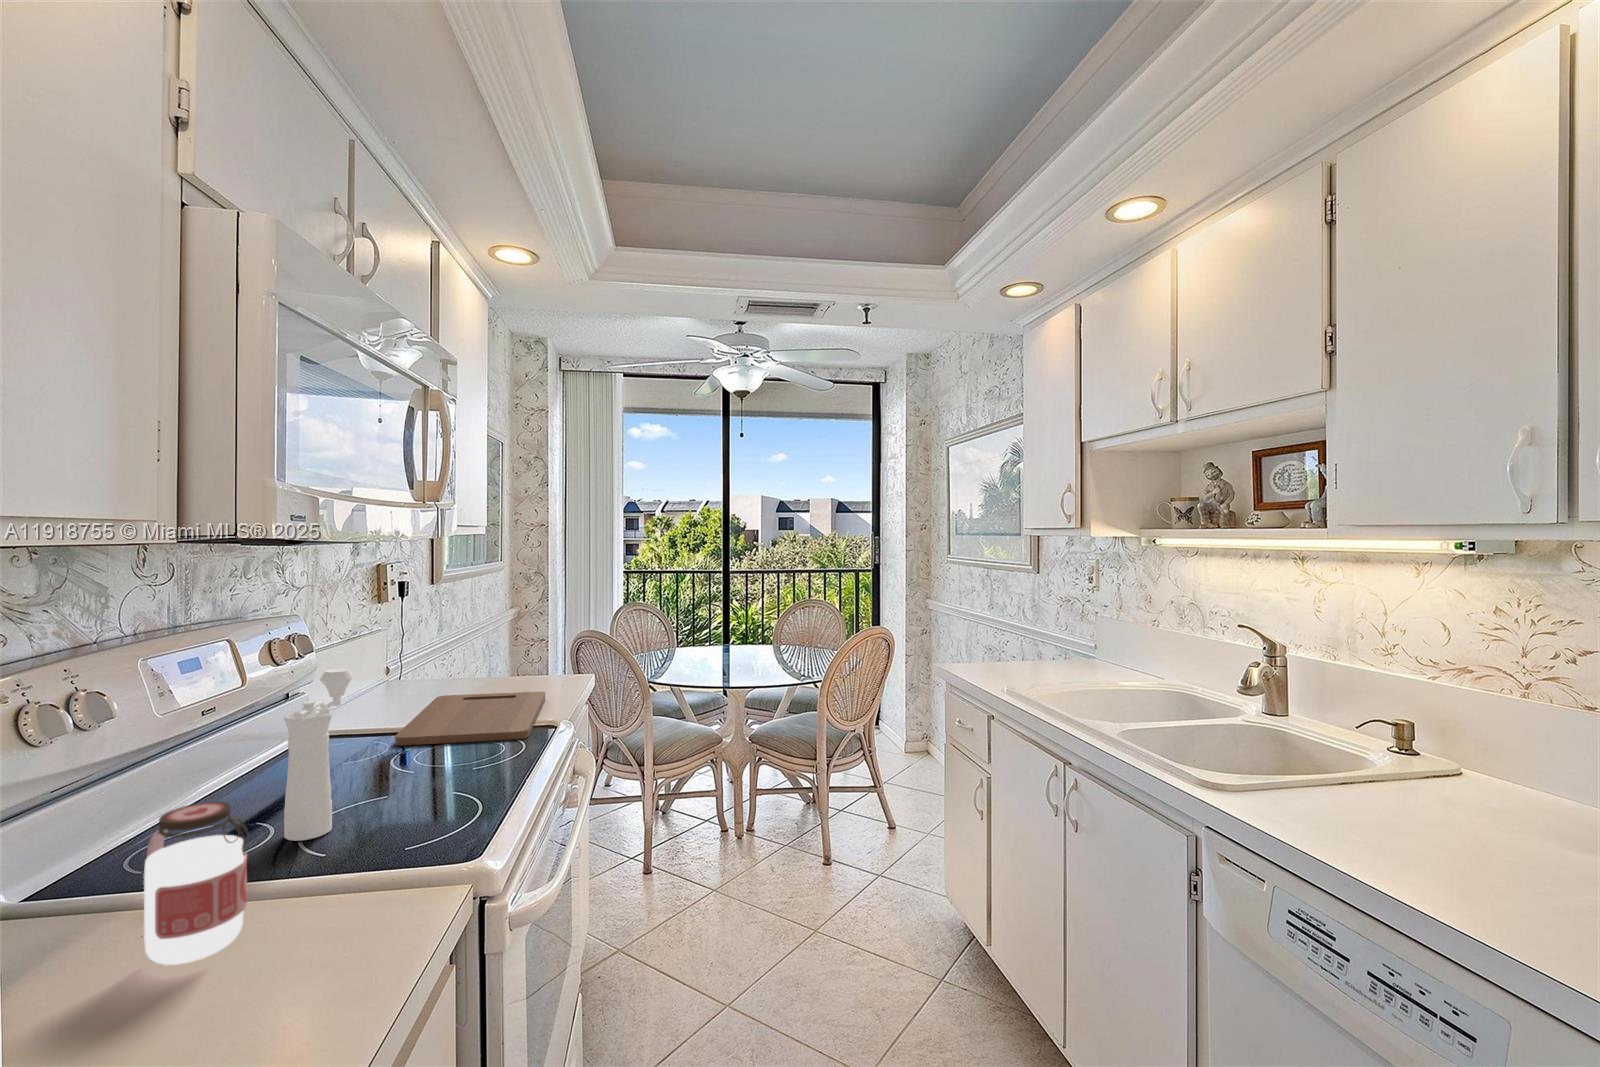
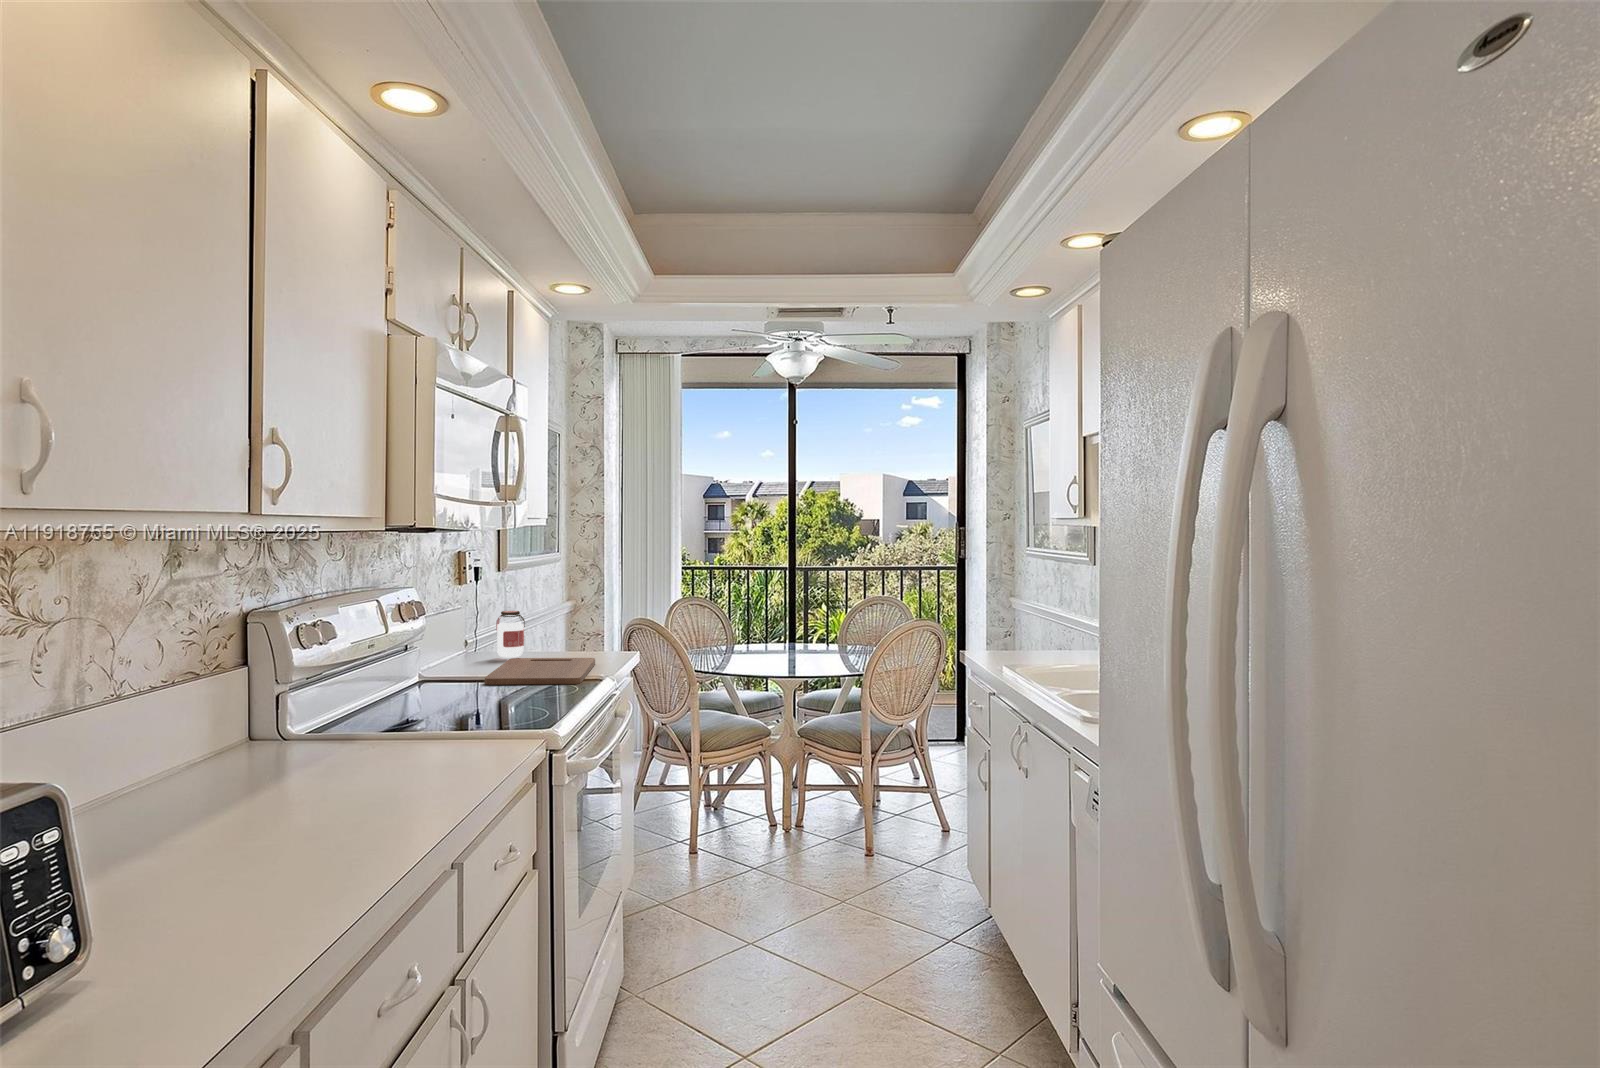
pepper mill: present [284,668,353,841] -> none [430,617,466,720]
jar: present [144,802,250,965] -> present [496,611,525,657]

